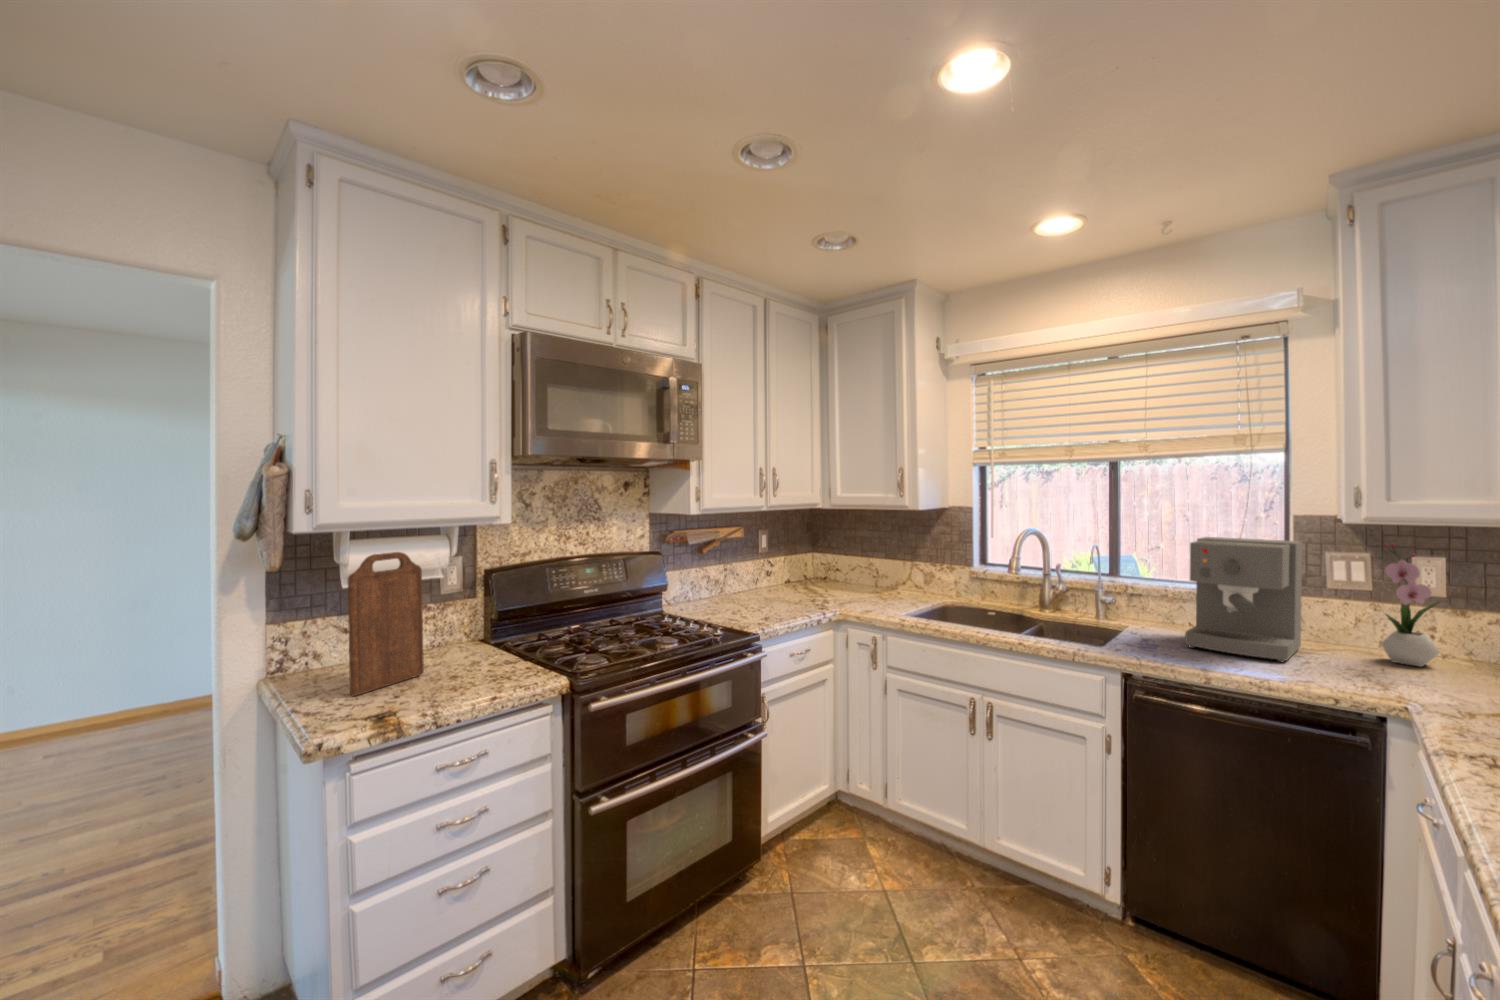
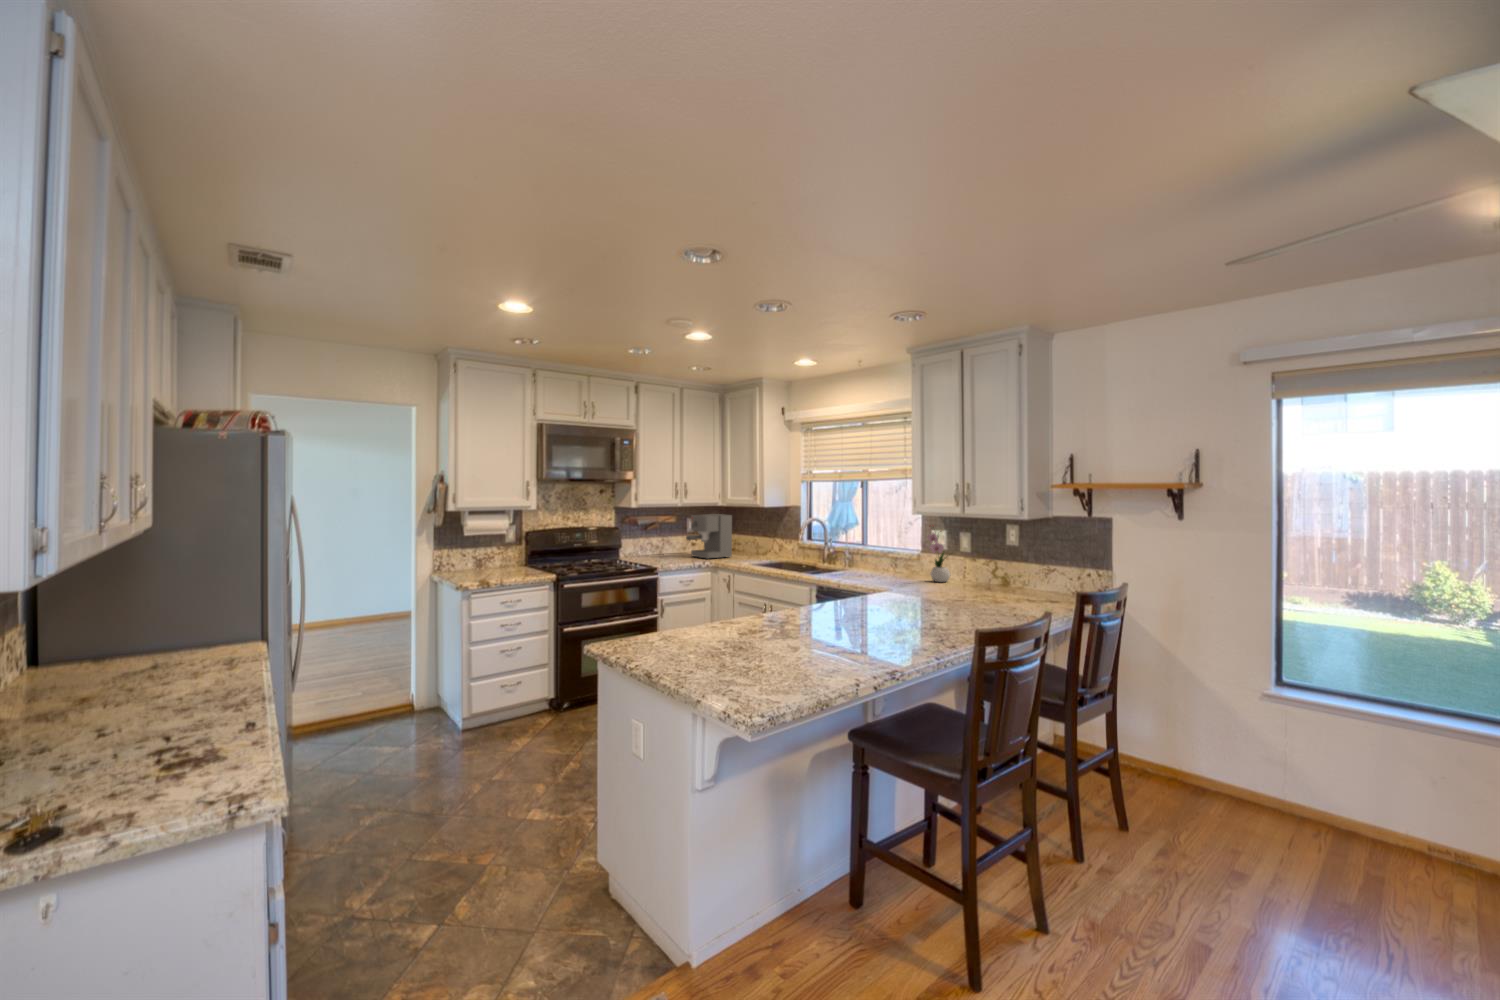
coffee maker: present [1185,537,1302,662] -> present [686,514,732,559]
cutting board: present [348,552,424,696] -> none [469,520,497,577]

